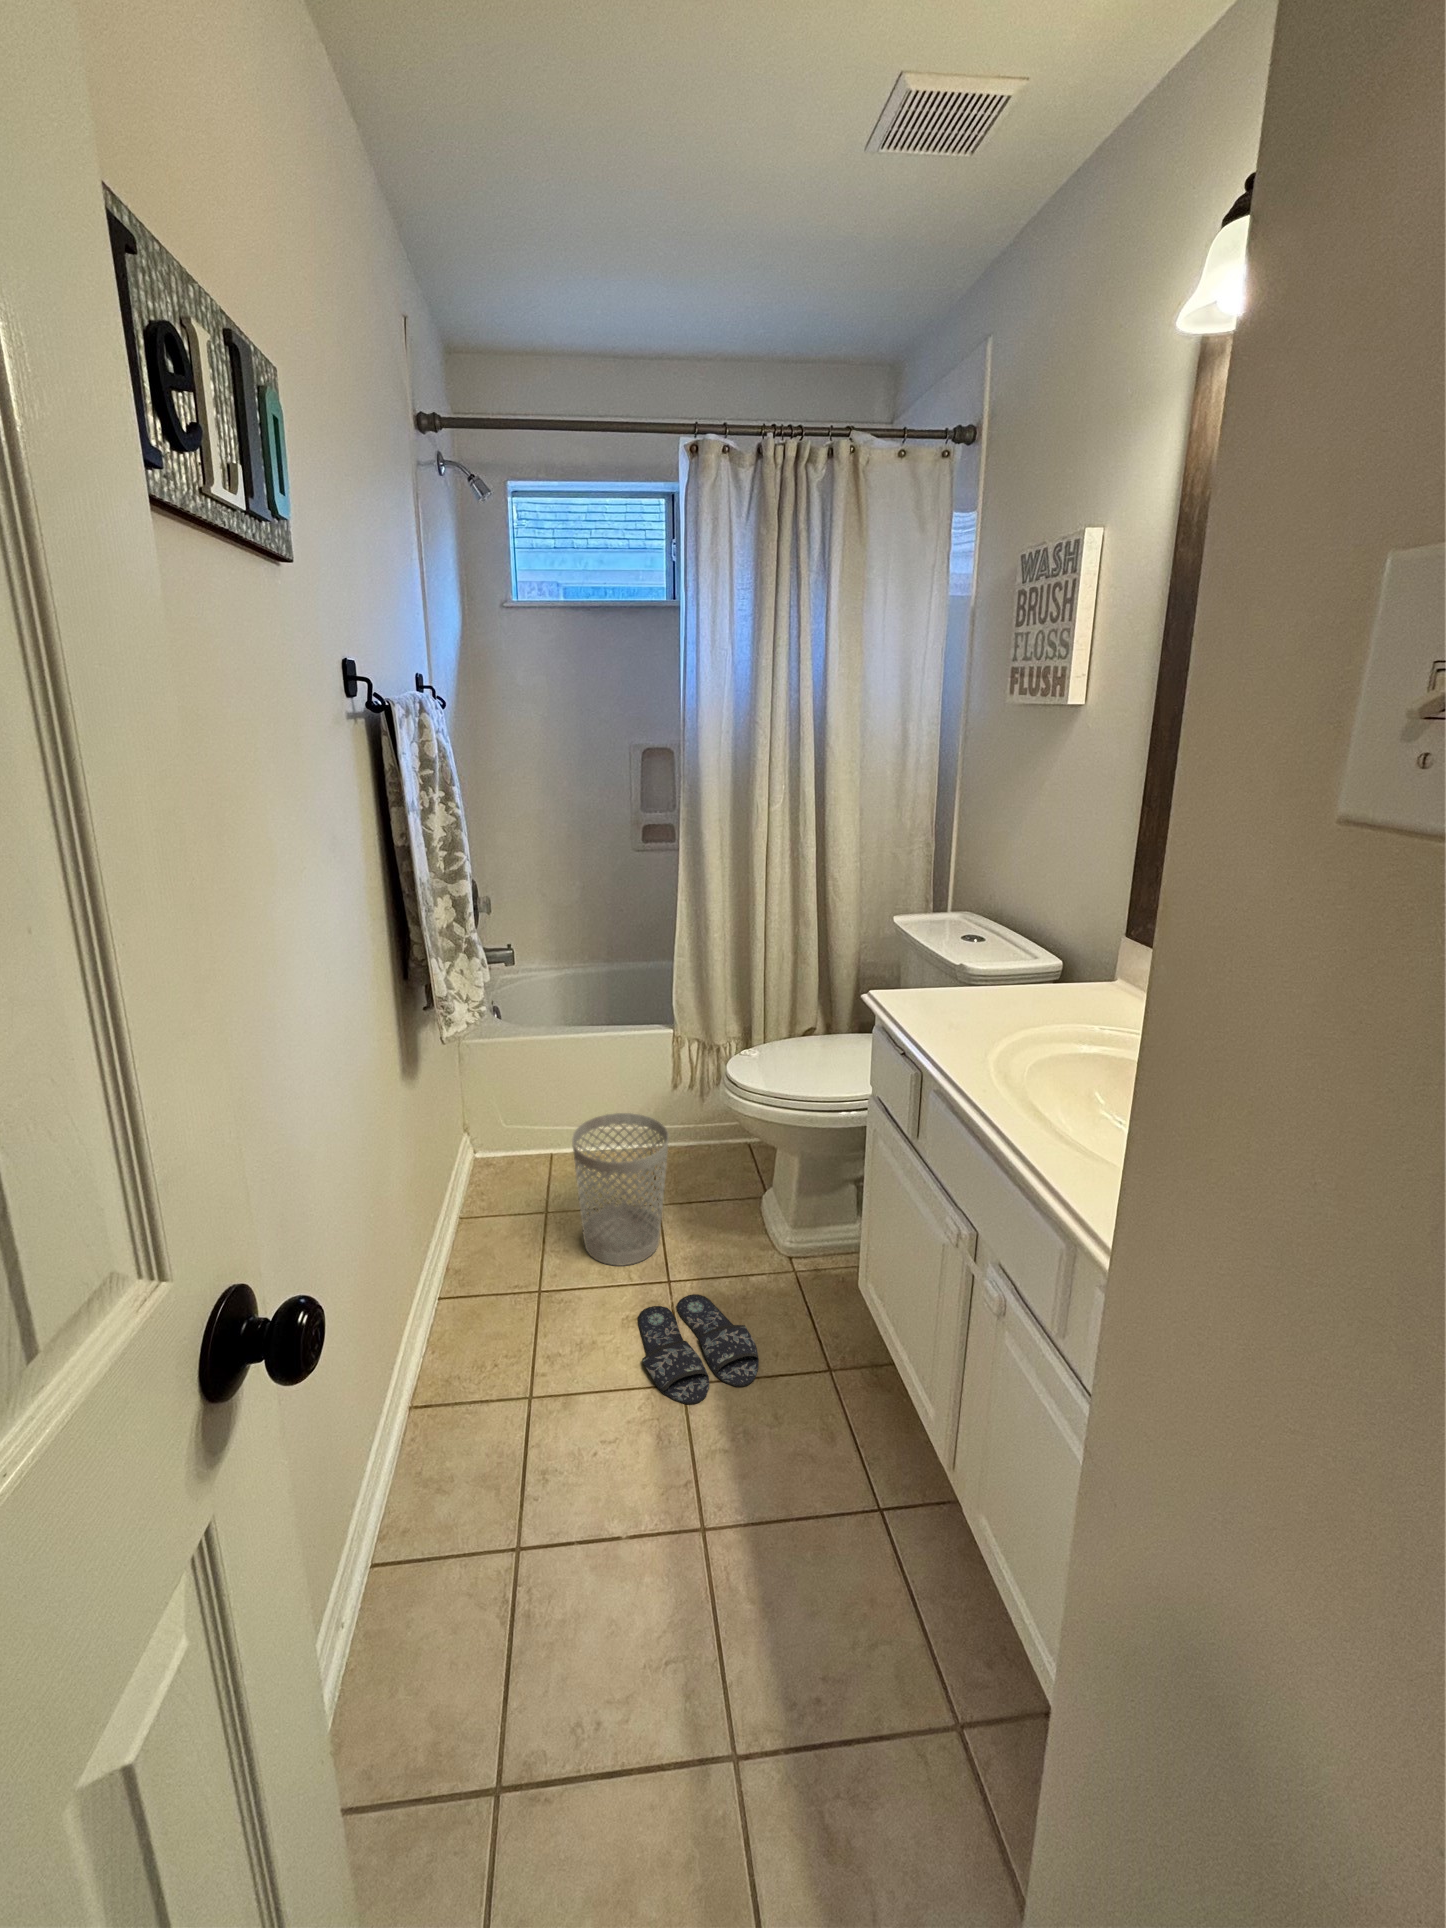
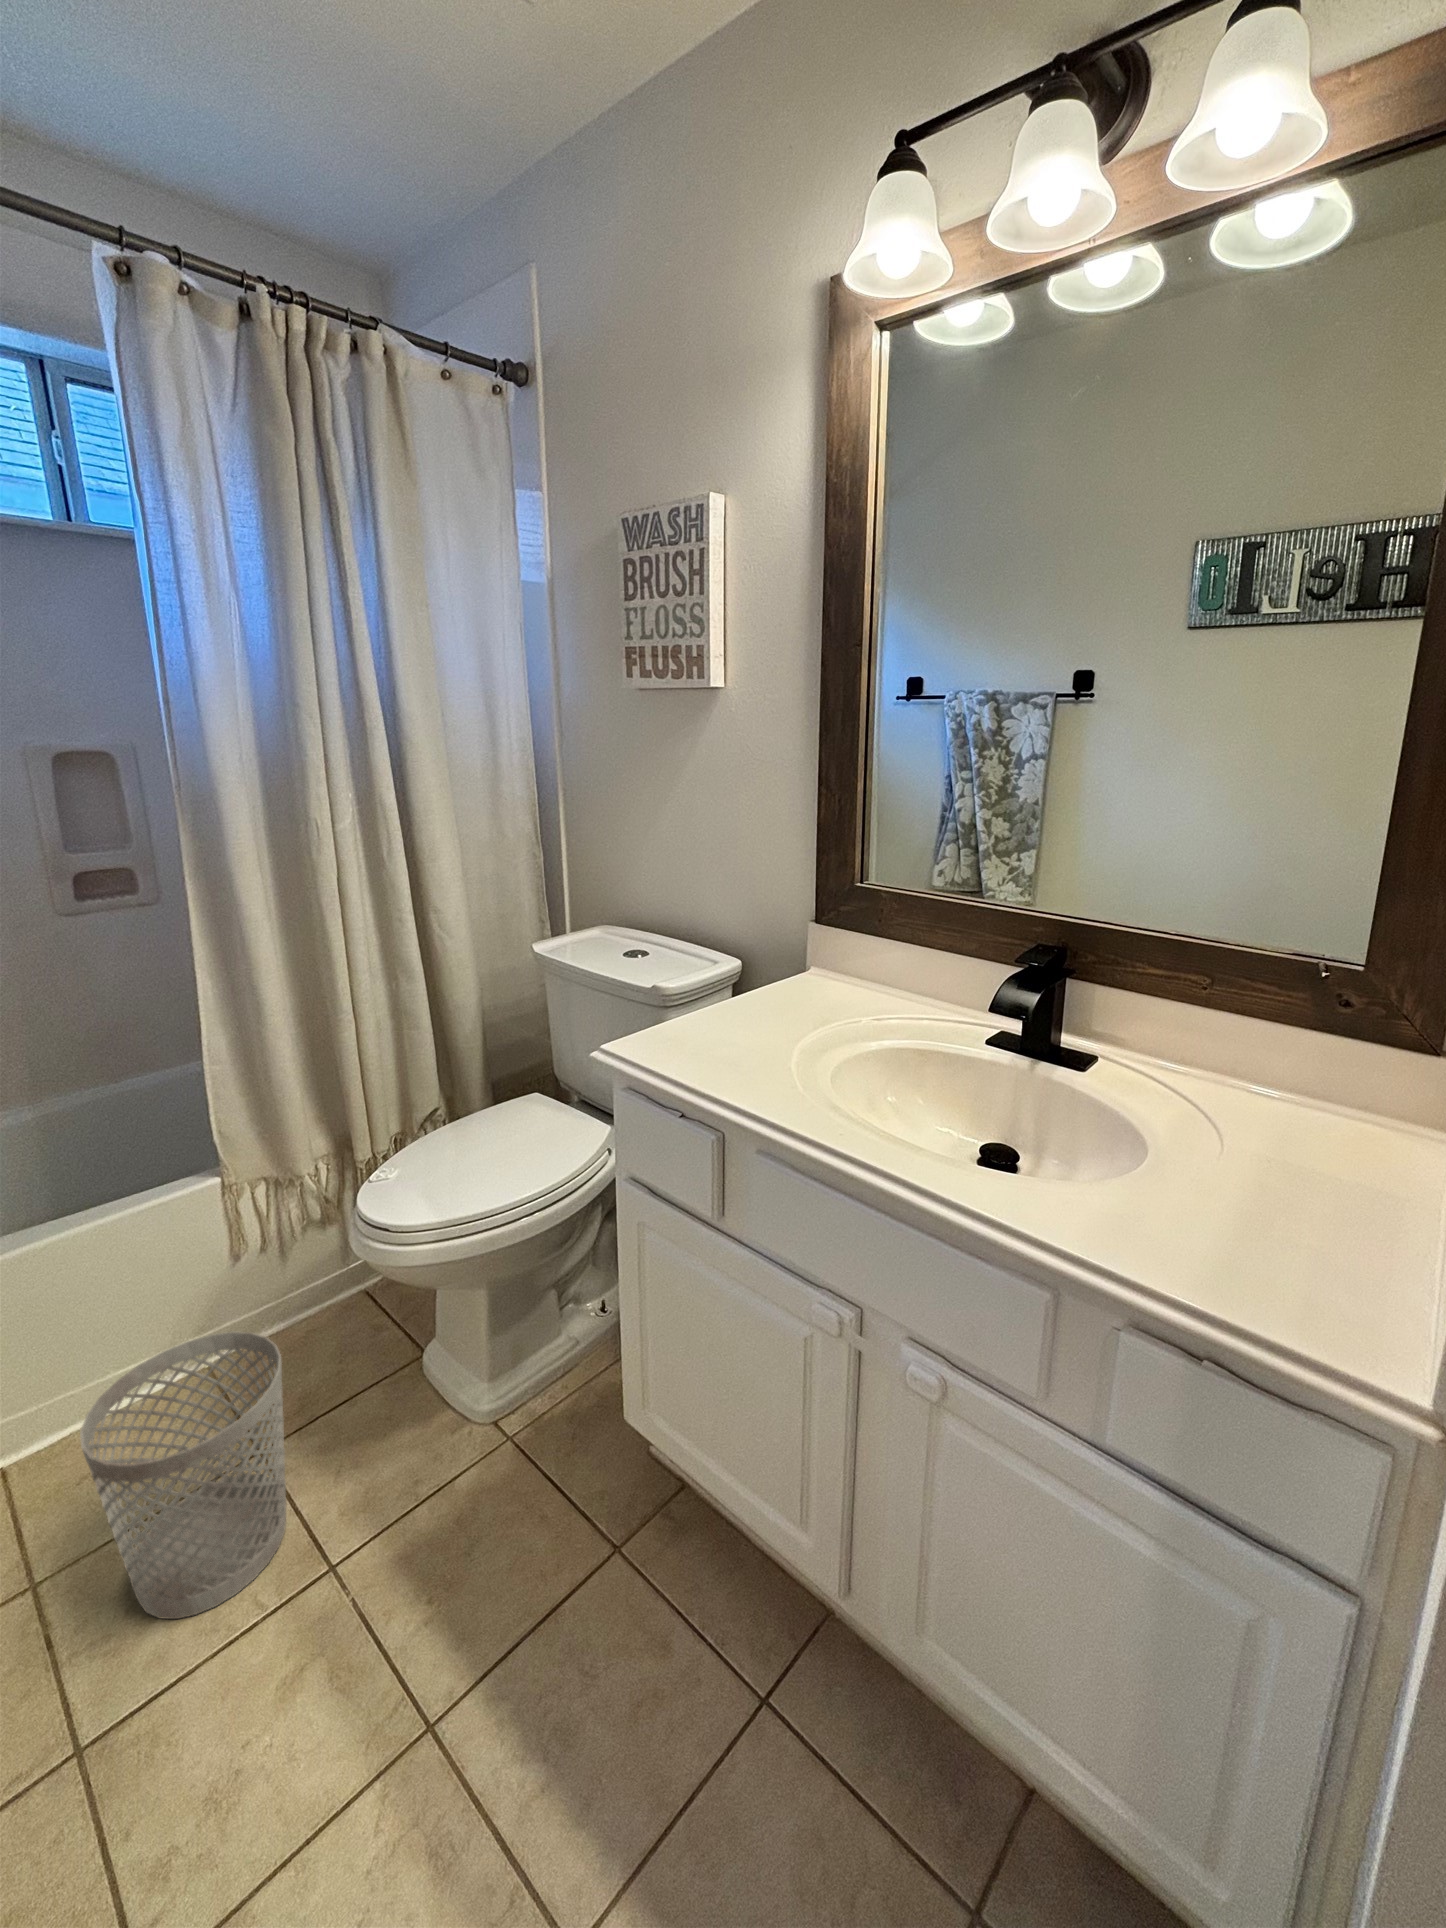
slippers: present [638,1294,759,1404] -> none [299,1557,525,1777]

